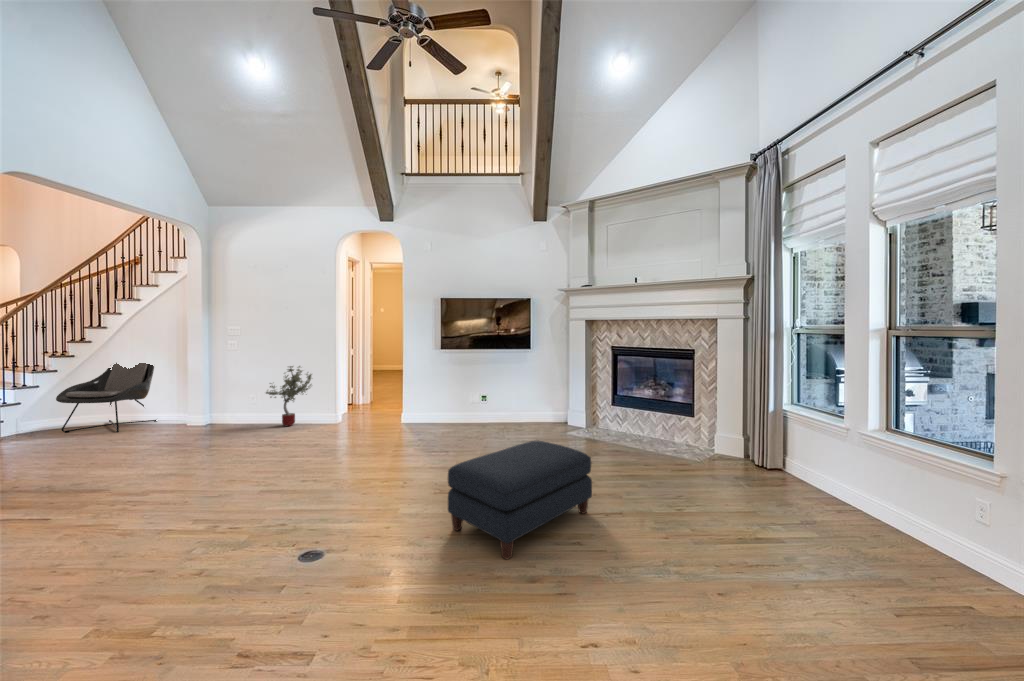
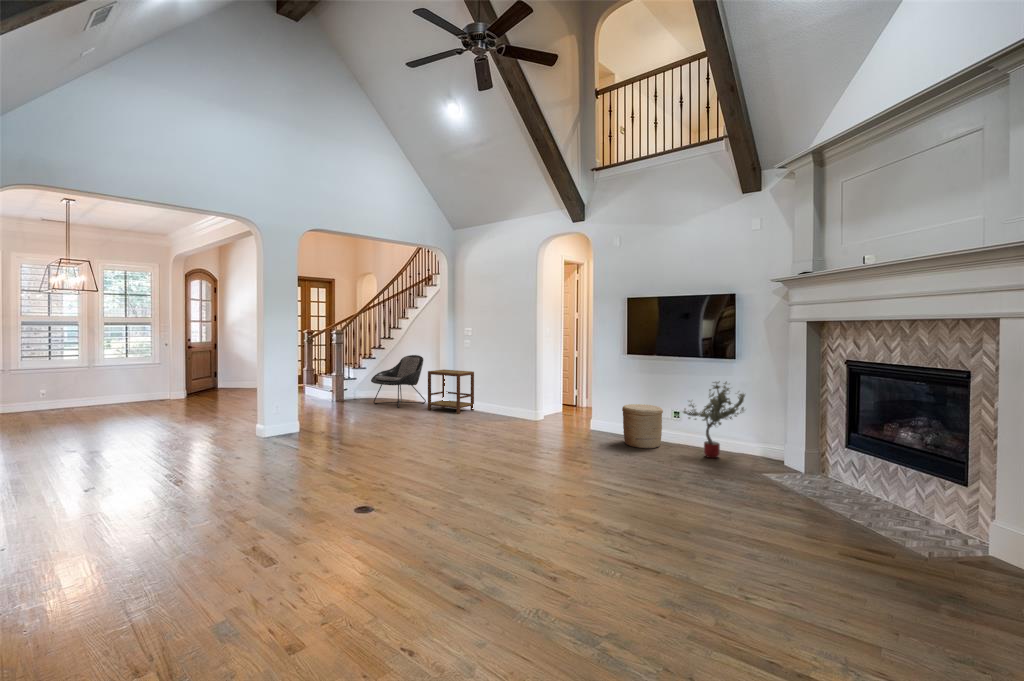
potted tree: present [266,366,312,426] -> present [683,381,745,458]
side table: none [173,375,244,428] -> present [428,370,474,414]
woven basket: none [443,391,477,430] -> present [622,404,663,448]
ottoman: present [448,441,592,559] -> none [507,459,657,554]

